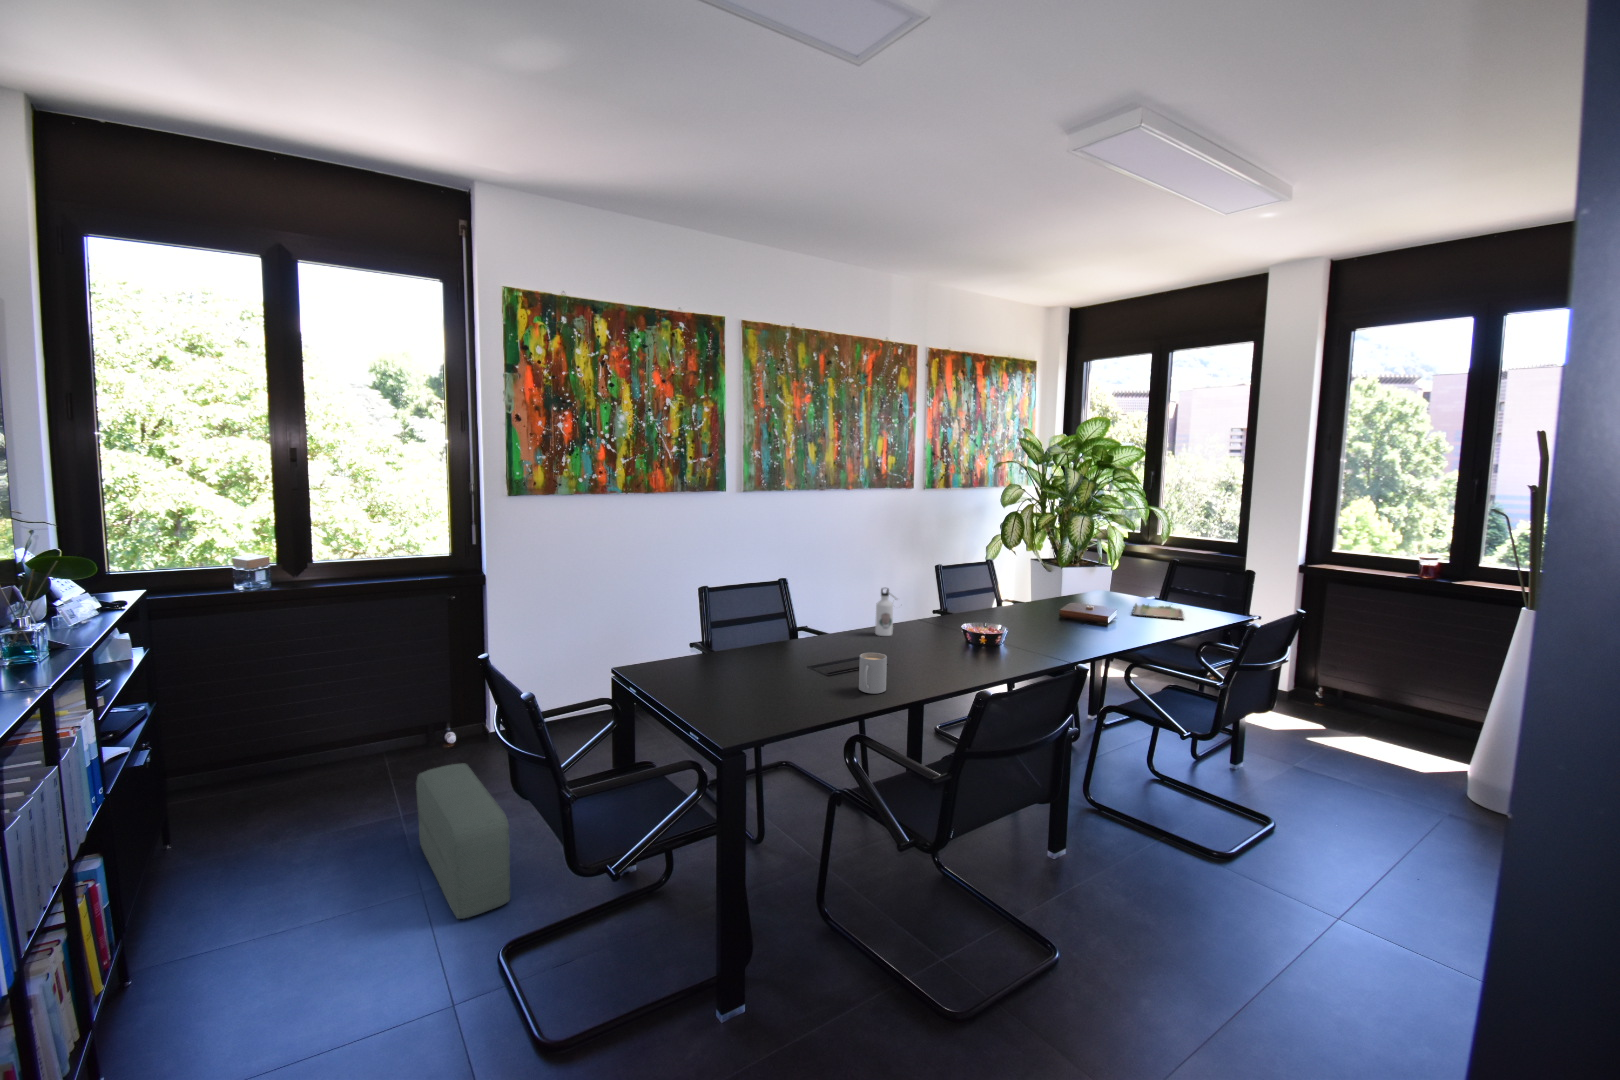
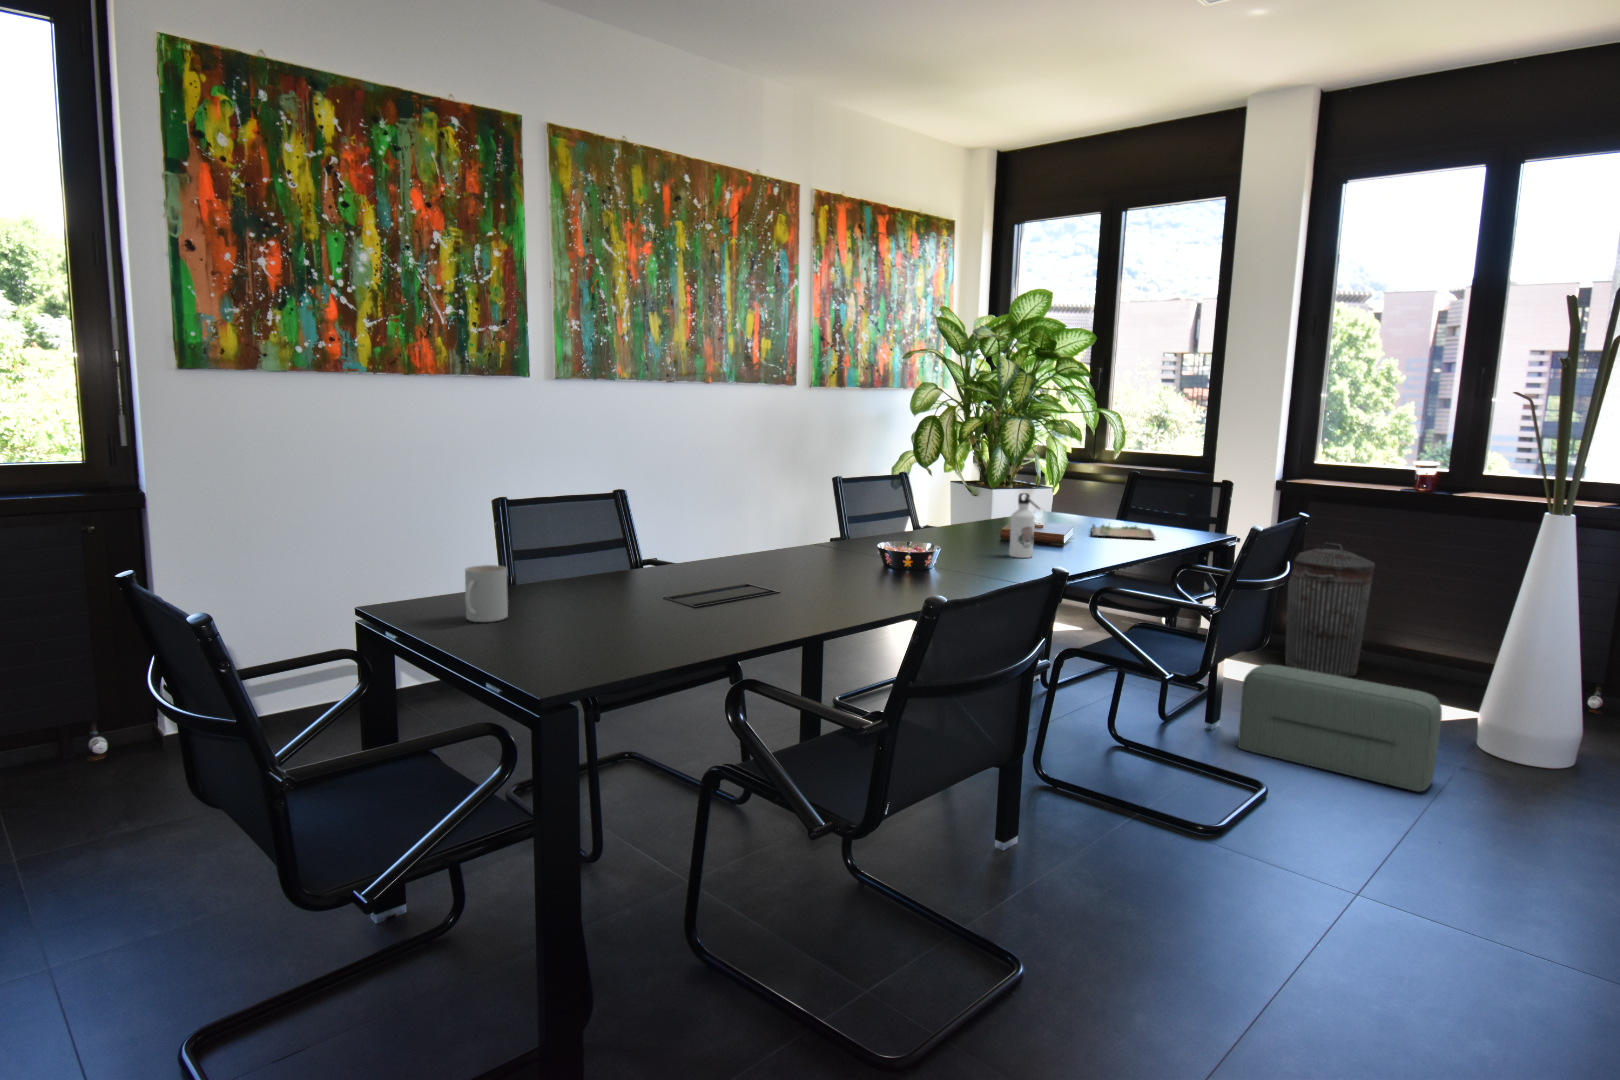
water bottle: present [875,588,898,636] -> present [1009,493,1040,558]
trash can: none [1303,617,1381,727] -> present [1285,544,1375,677]
mug: present [859,653,887,694] -> present [465,565,508,622]
pouf: present [416,763,510,919] -> present [1238,664,1442,792]

